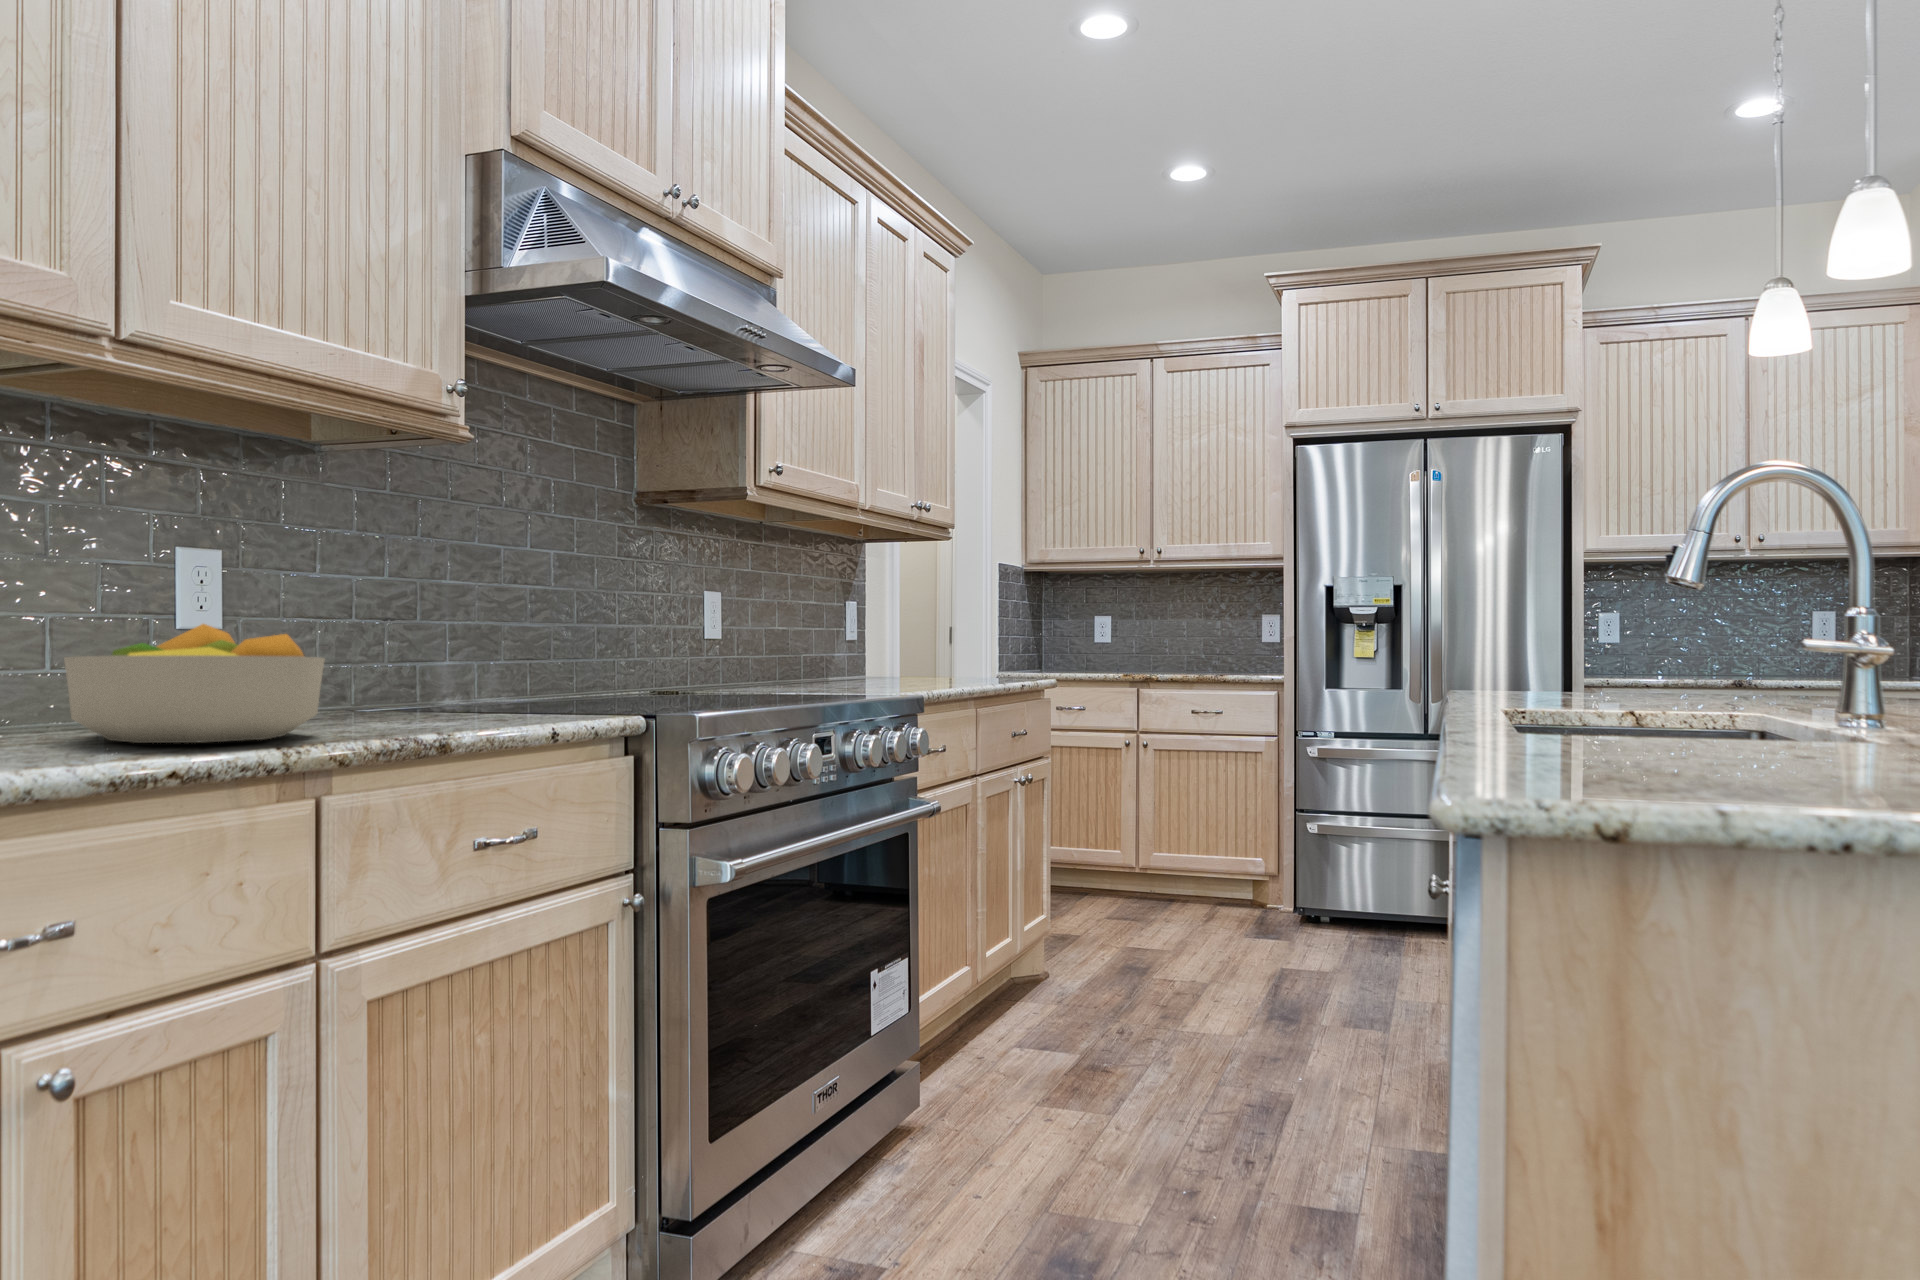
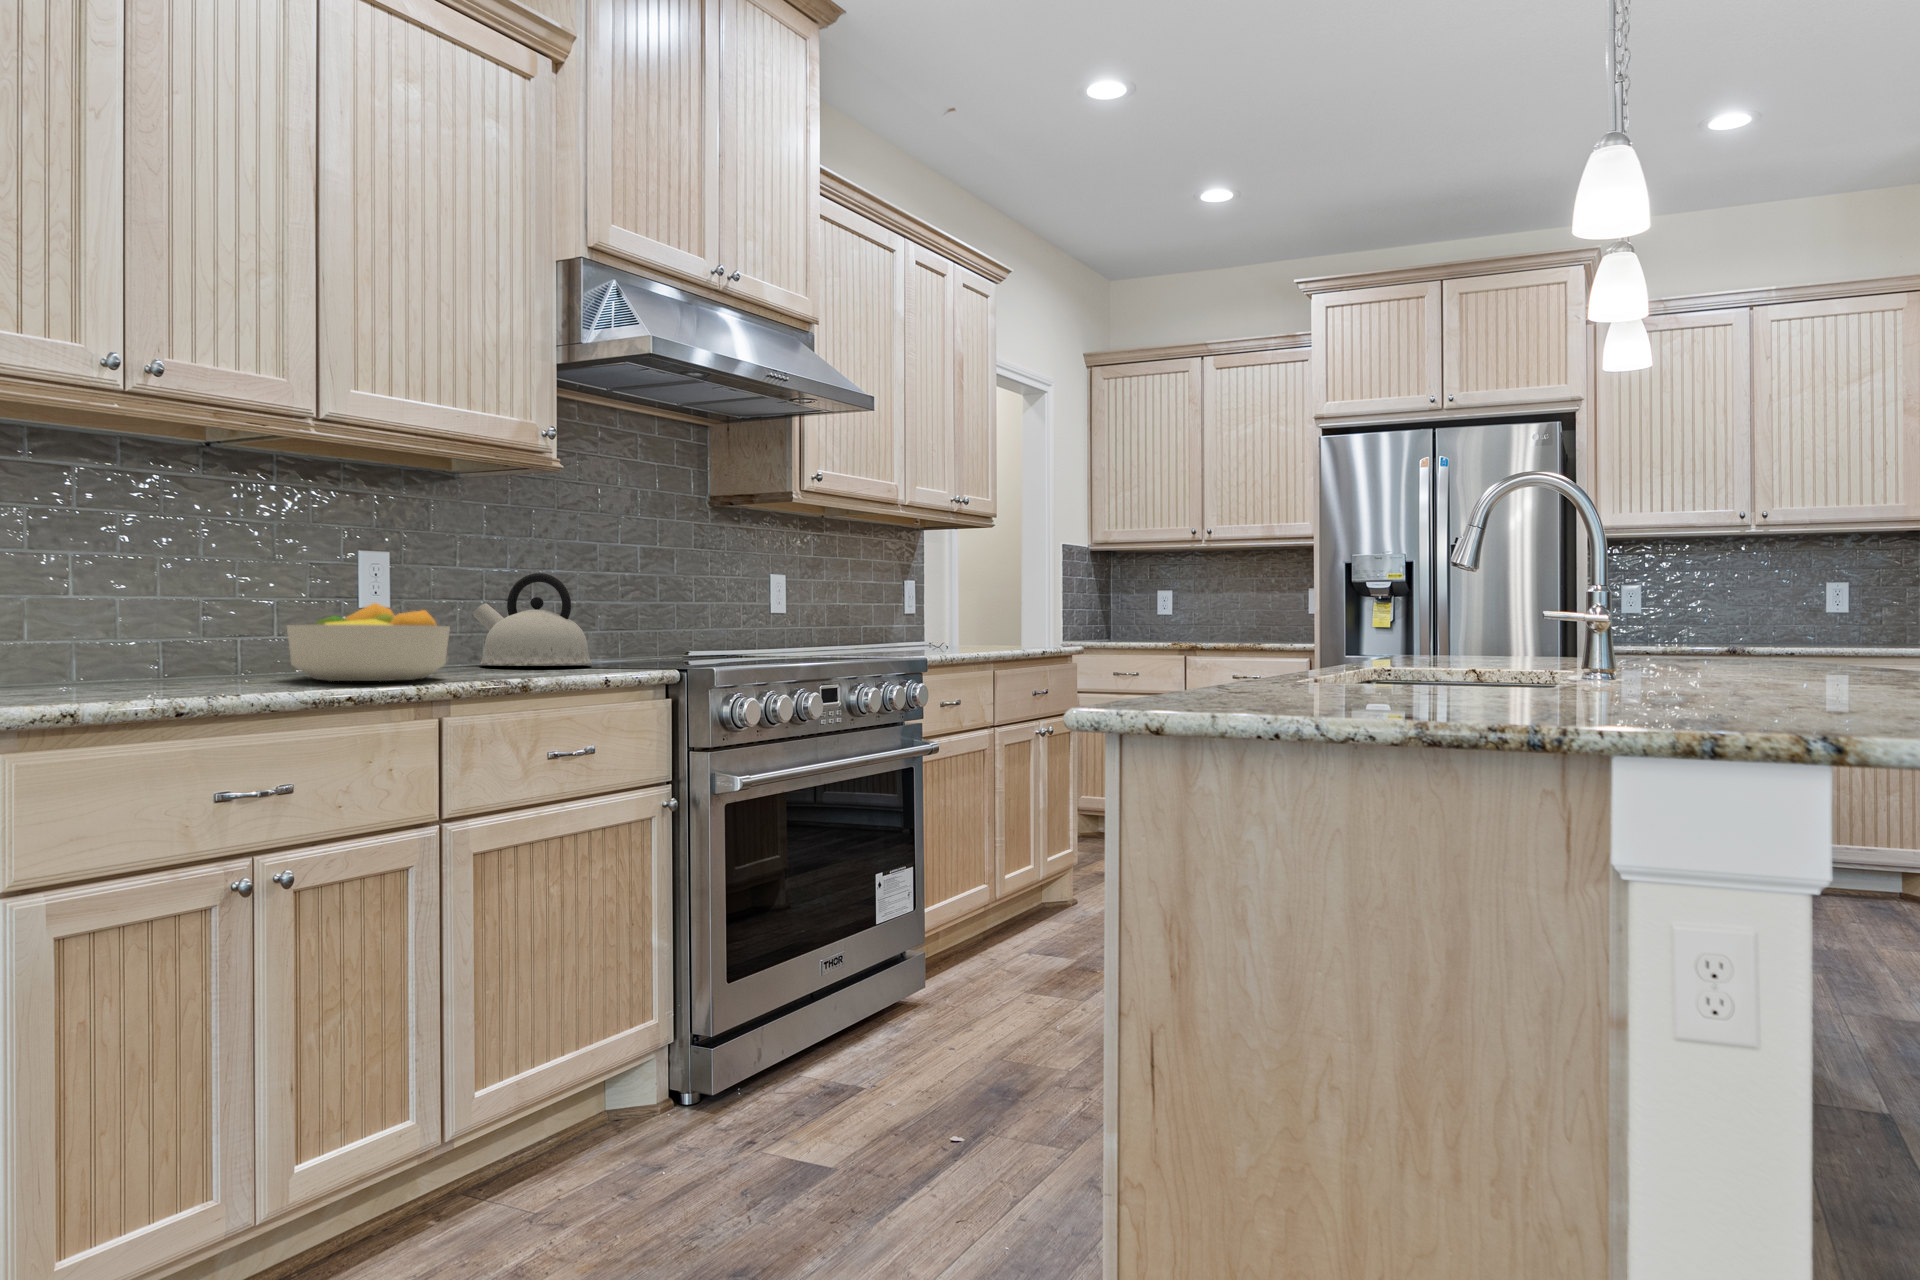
kettle: none [340,585,511,714] -> present [473,573,592,666]

